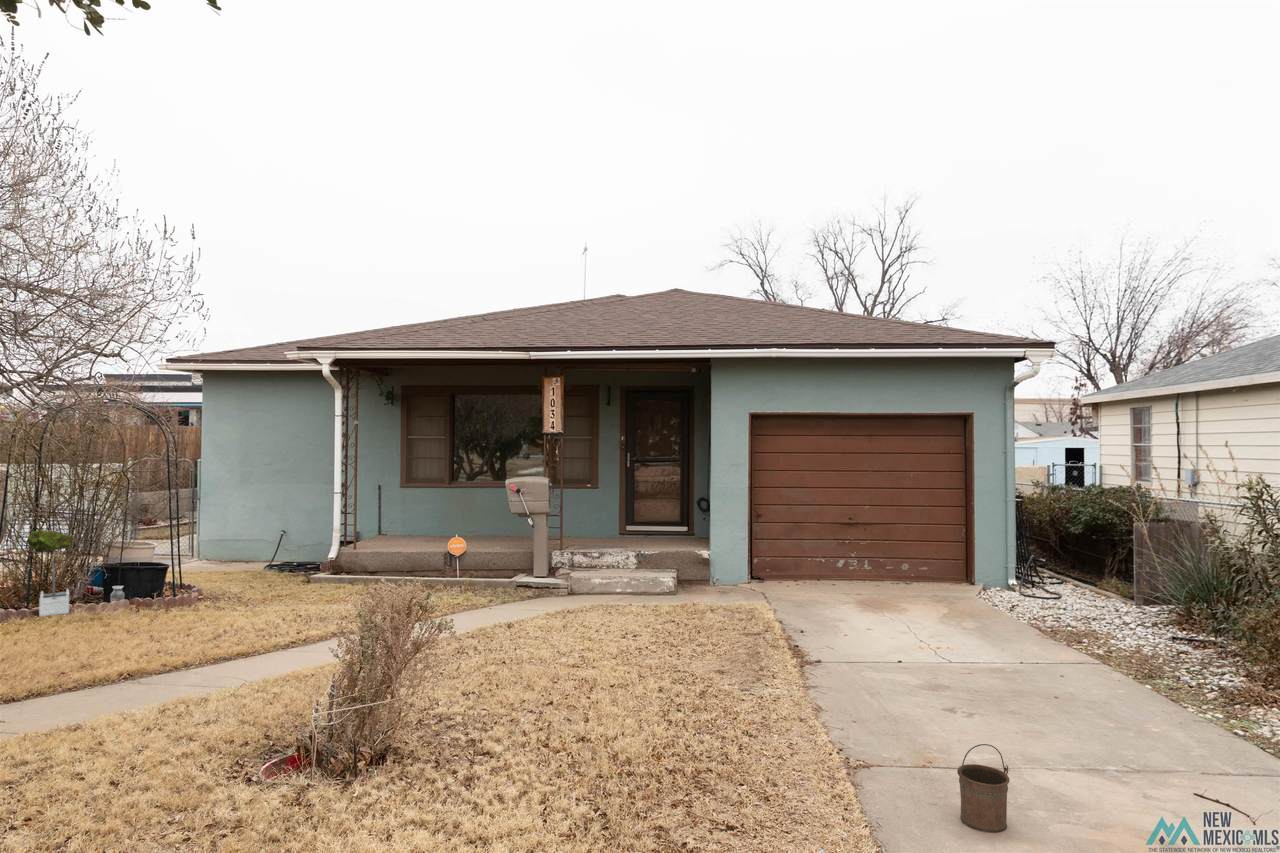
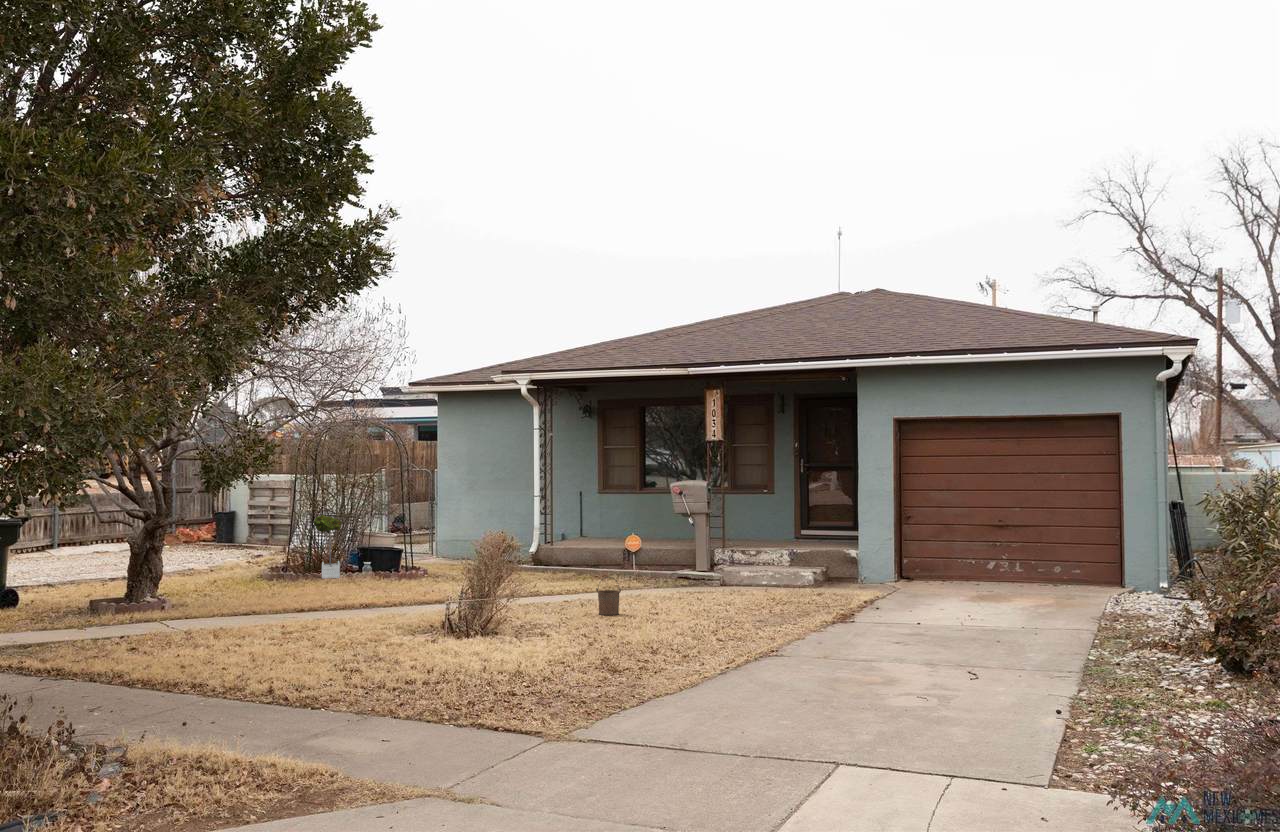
bucket: present [957,744,1010,833] -> present [596,577,621,616]

